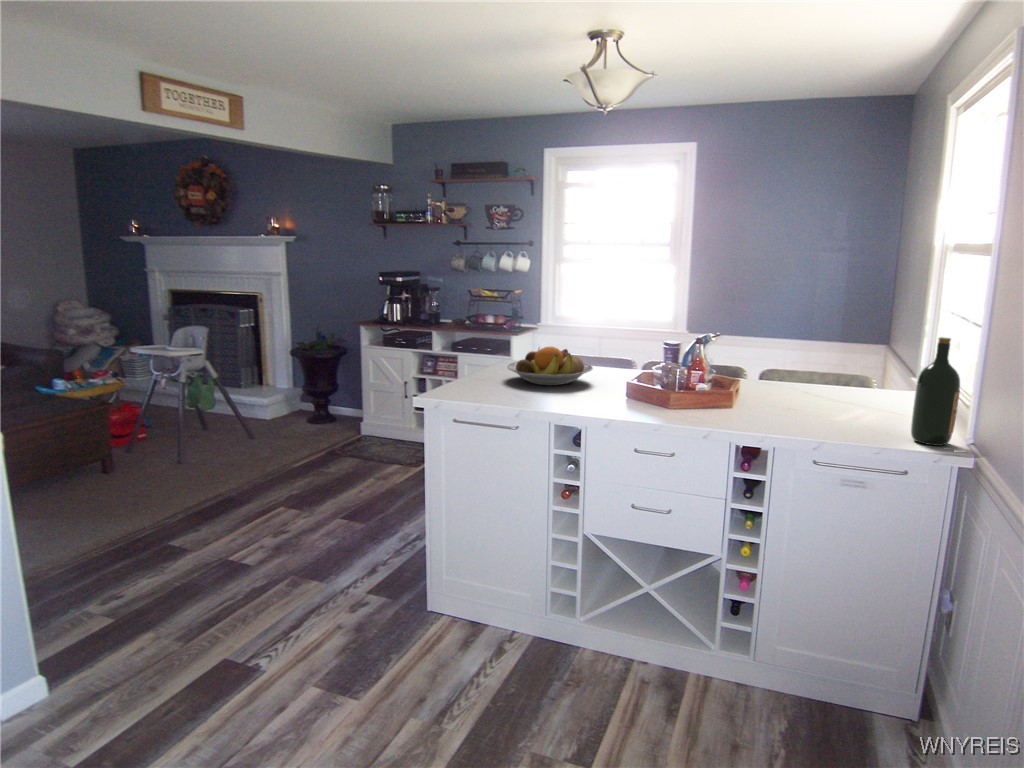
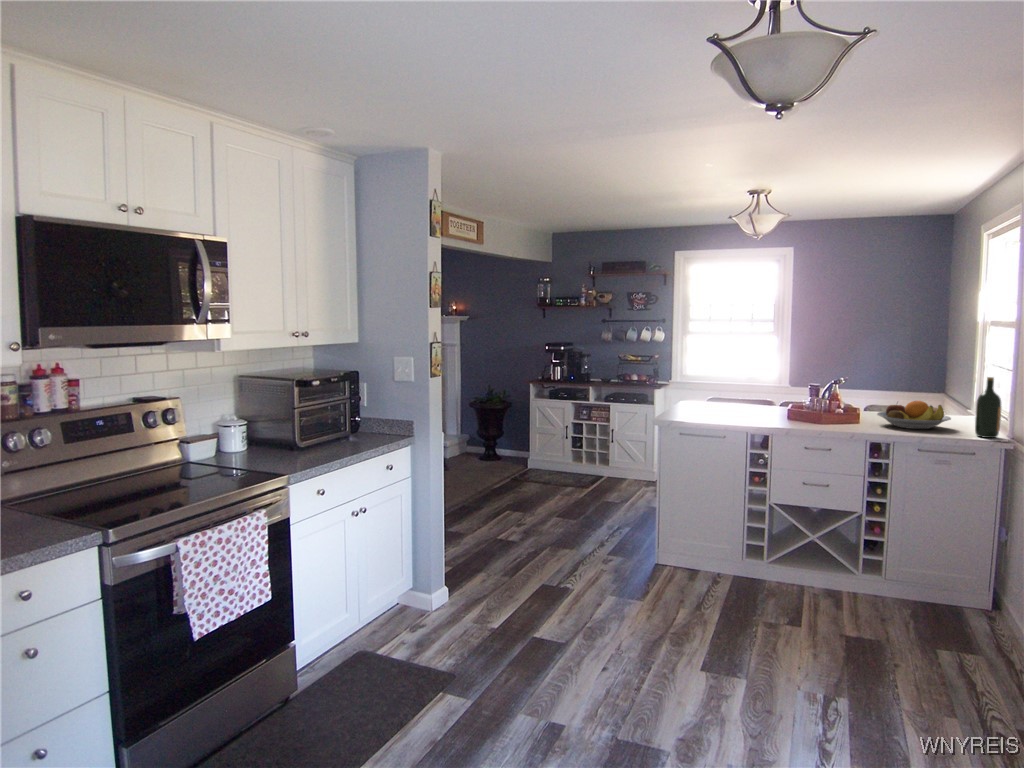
fruit bowl: present [507,347,593,385] -> present [877,401,951,429]

